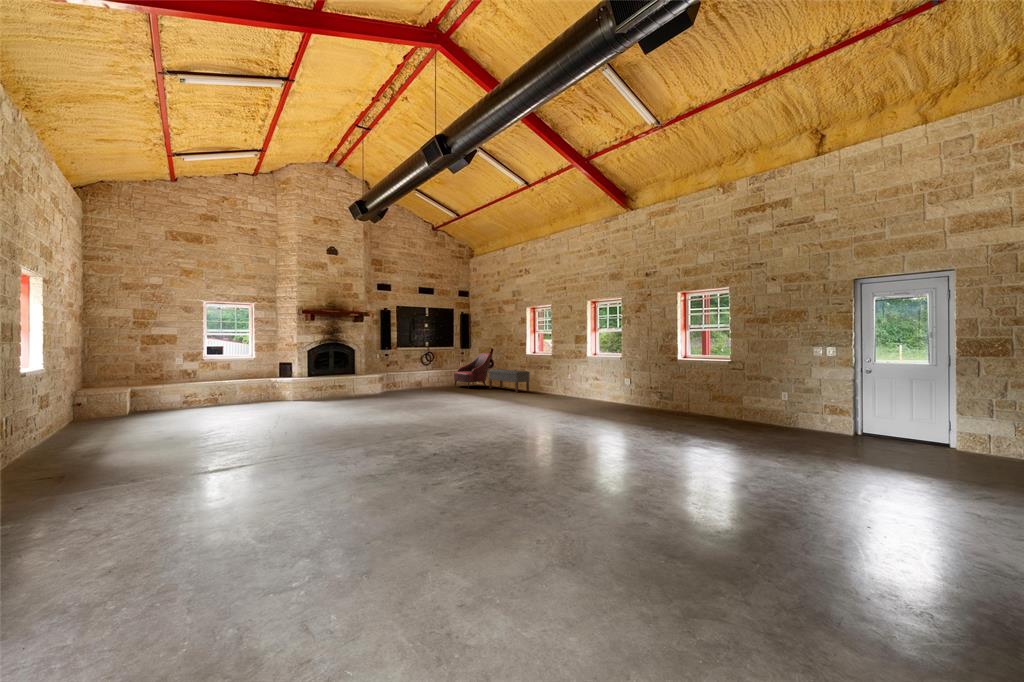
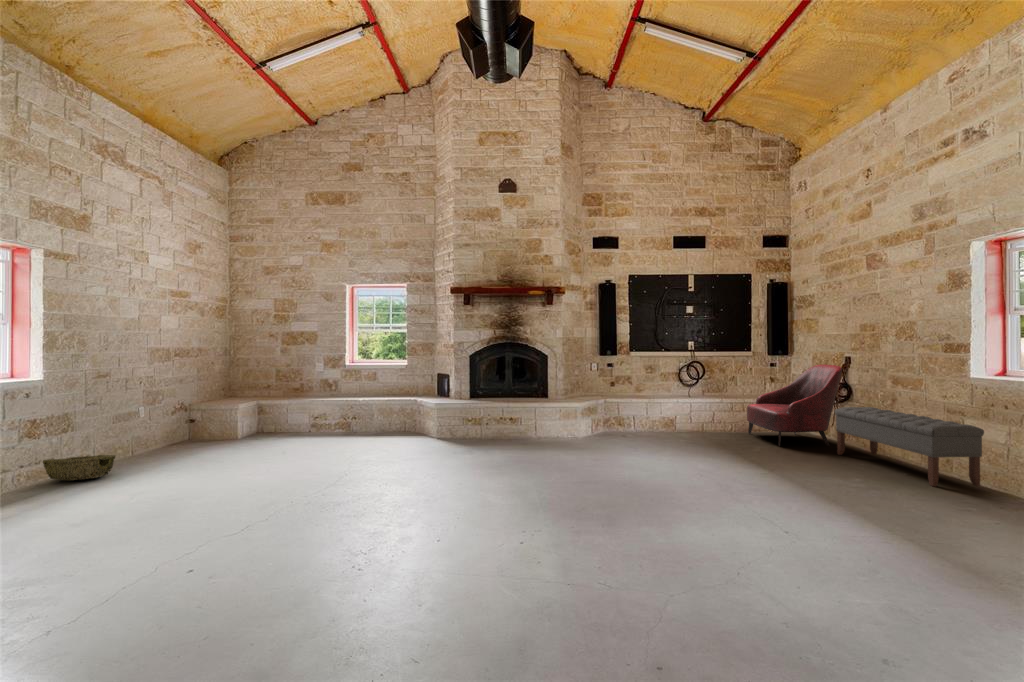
woven basket: none [62,415,110,432] -> present [43,455,116,481]

